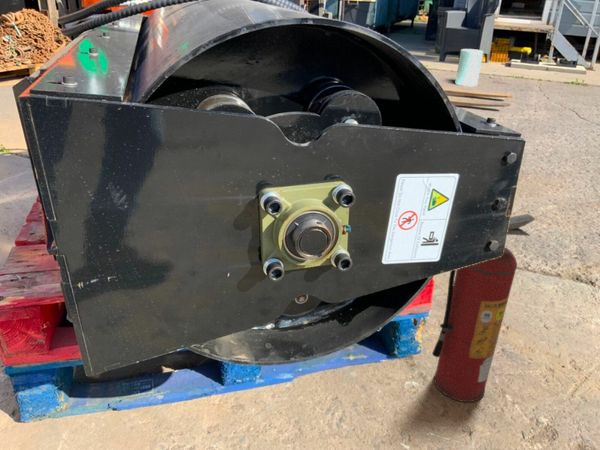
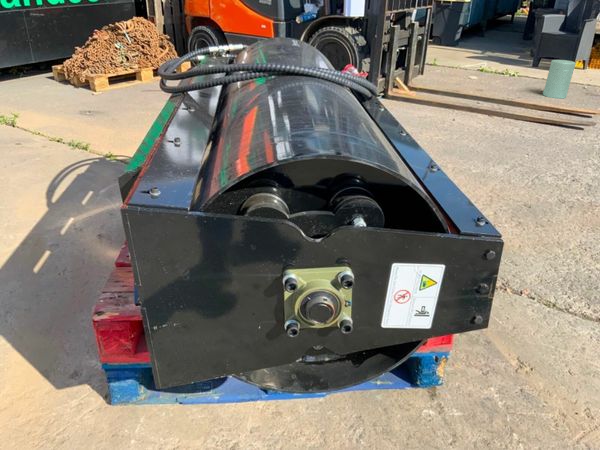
fire extinguisher: present [432,214,535,402] -> none [446,281,544,436]

